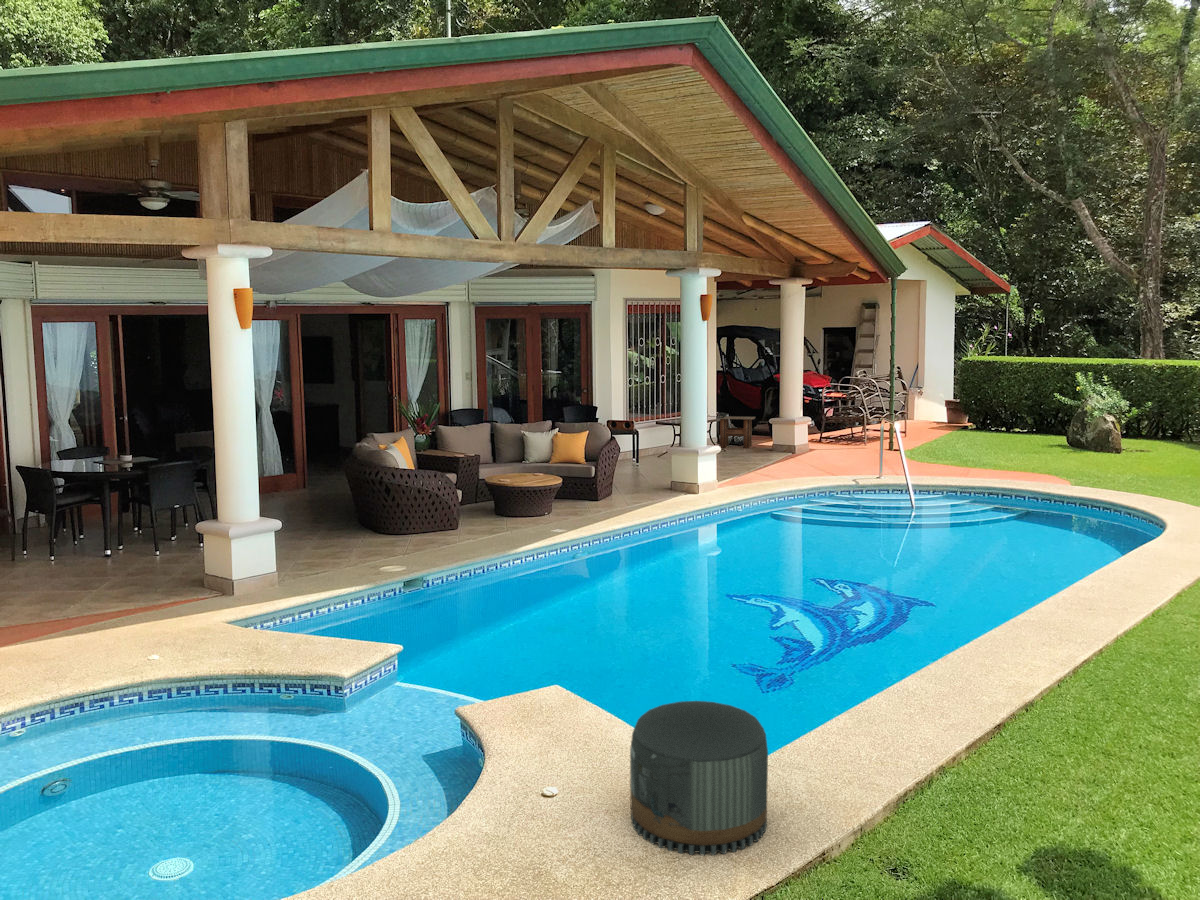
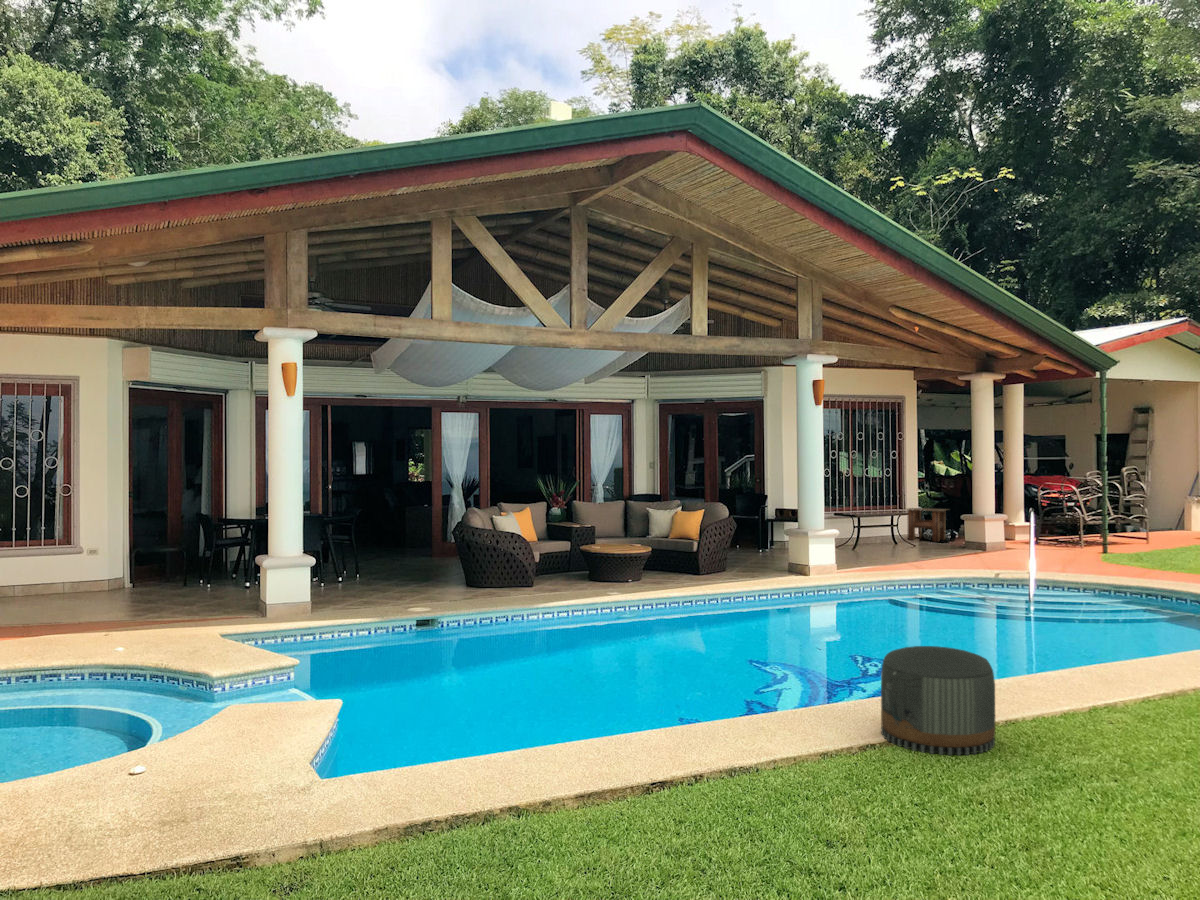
pouf: present [630,701,768,855] -> present [881,646,995,755]

